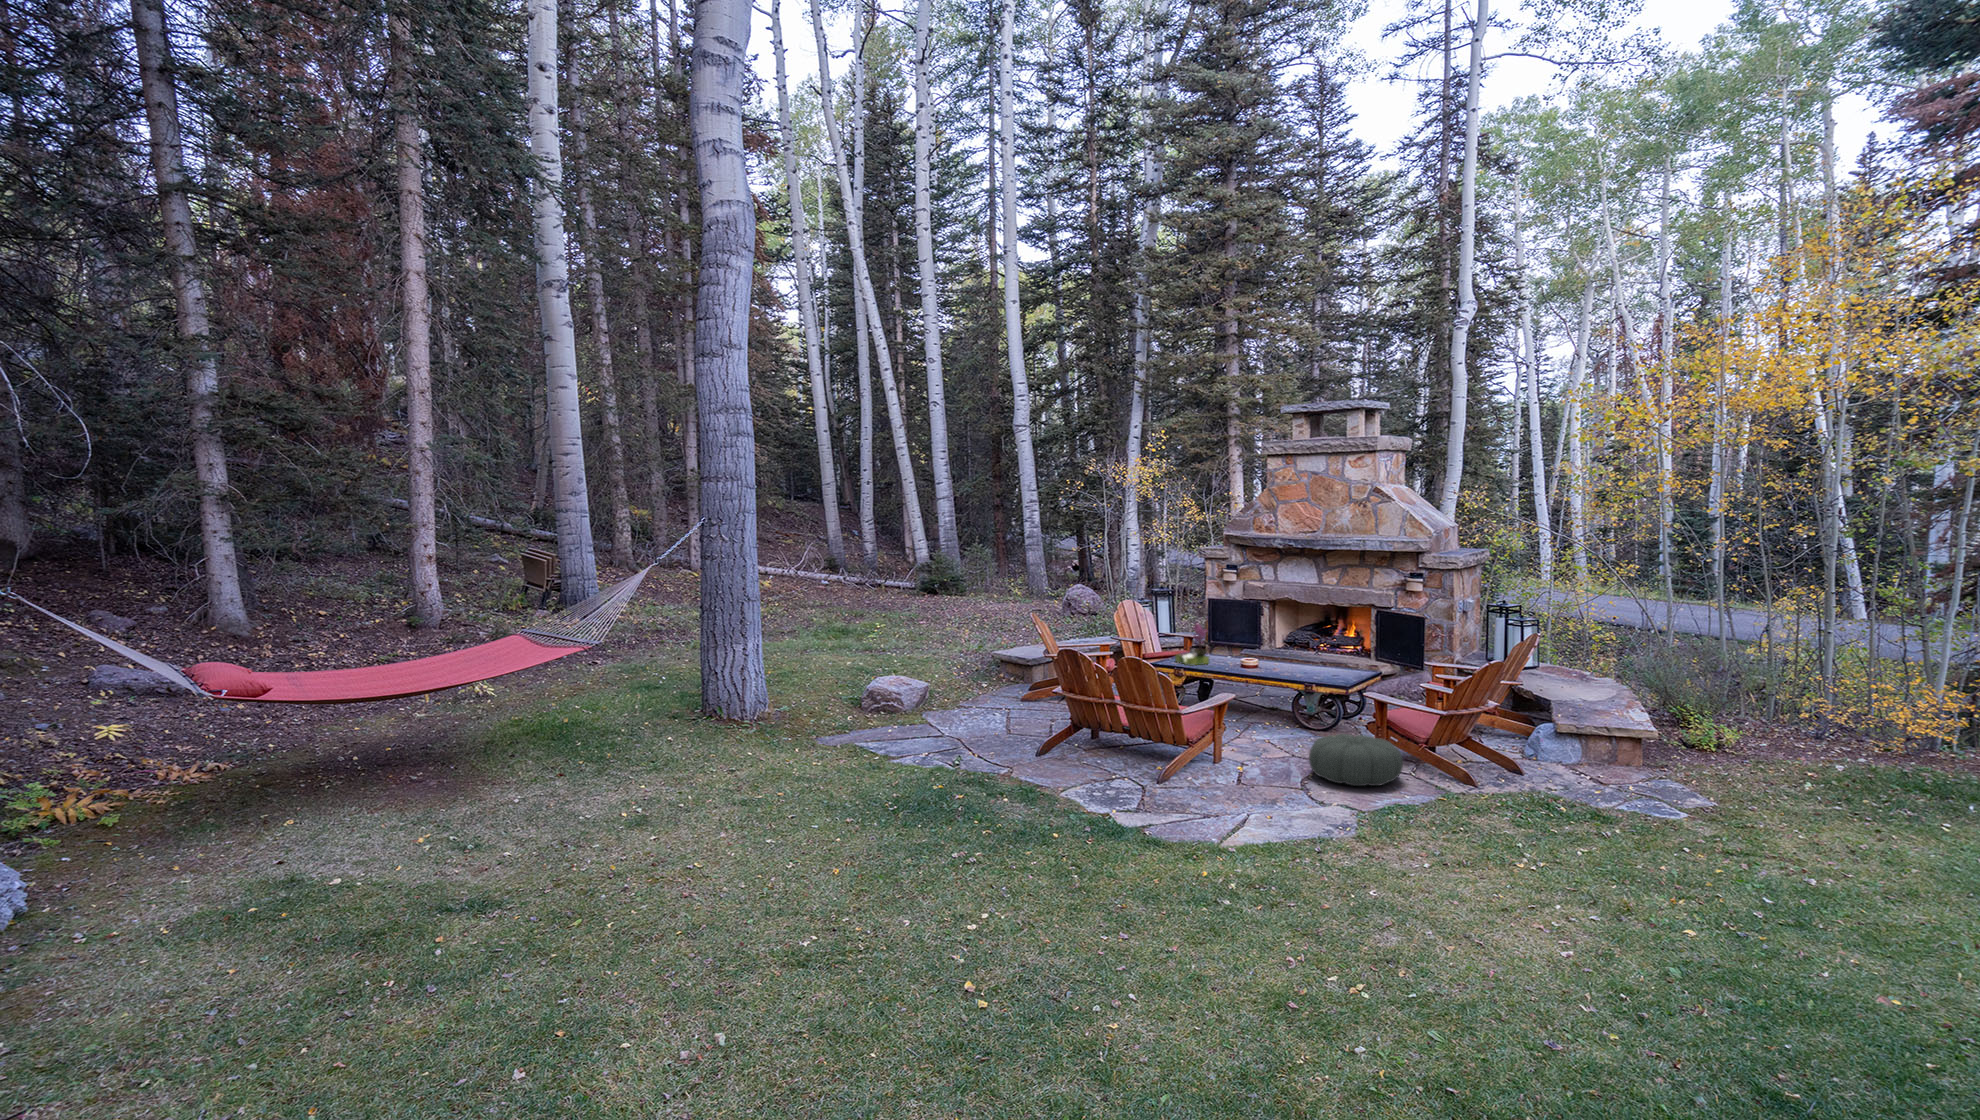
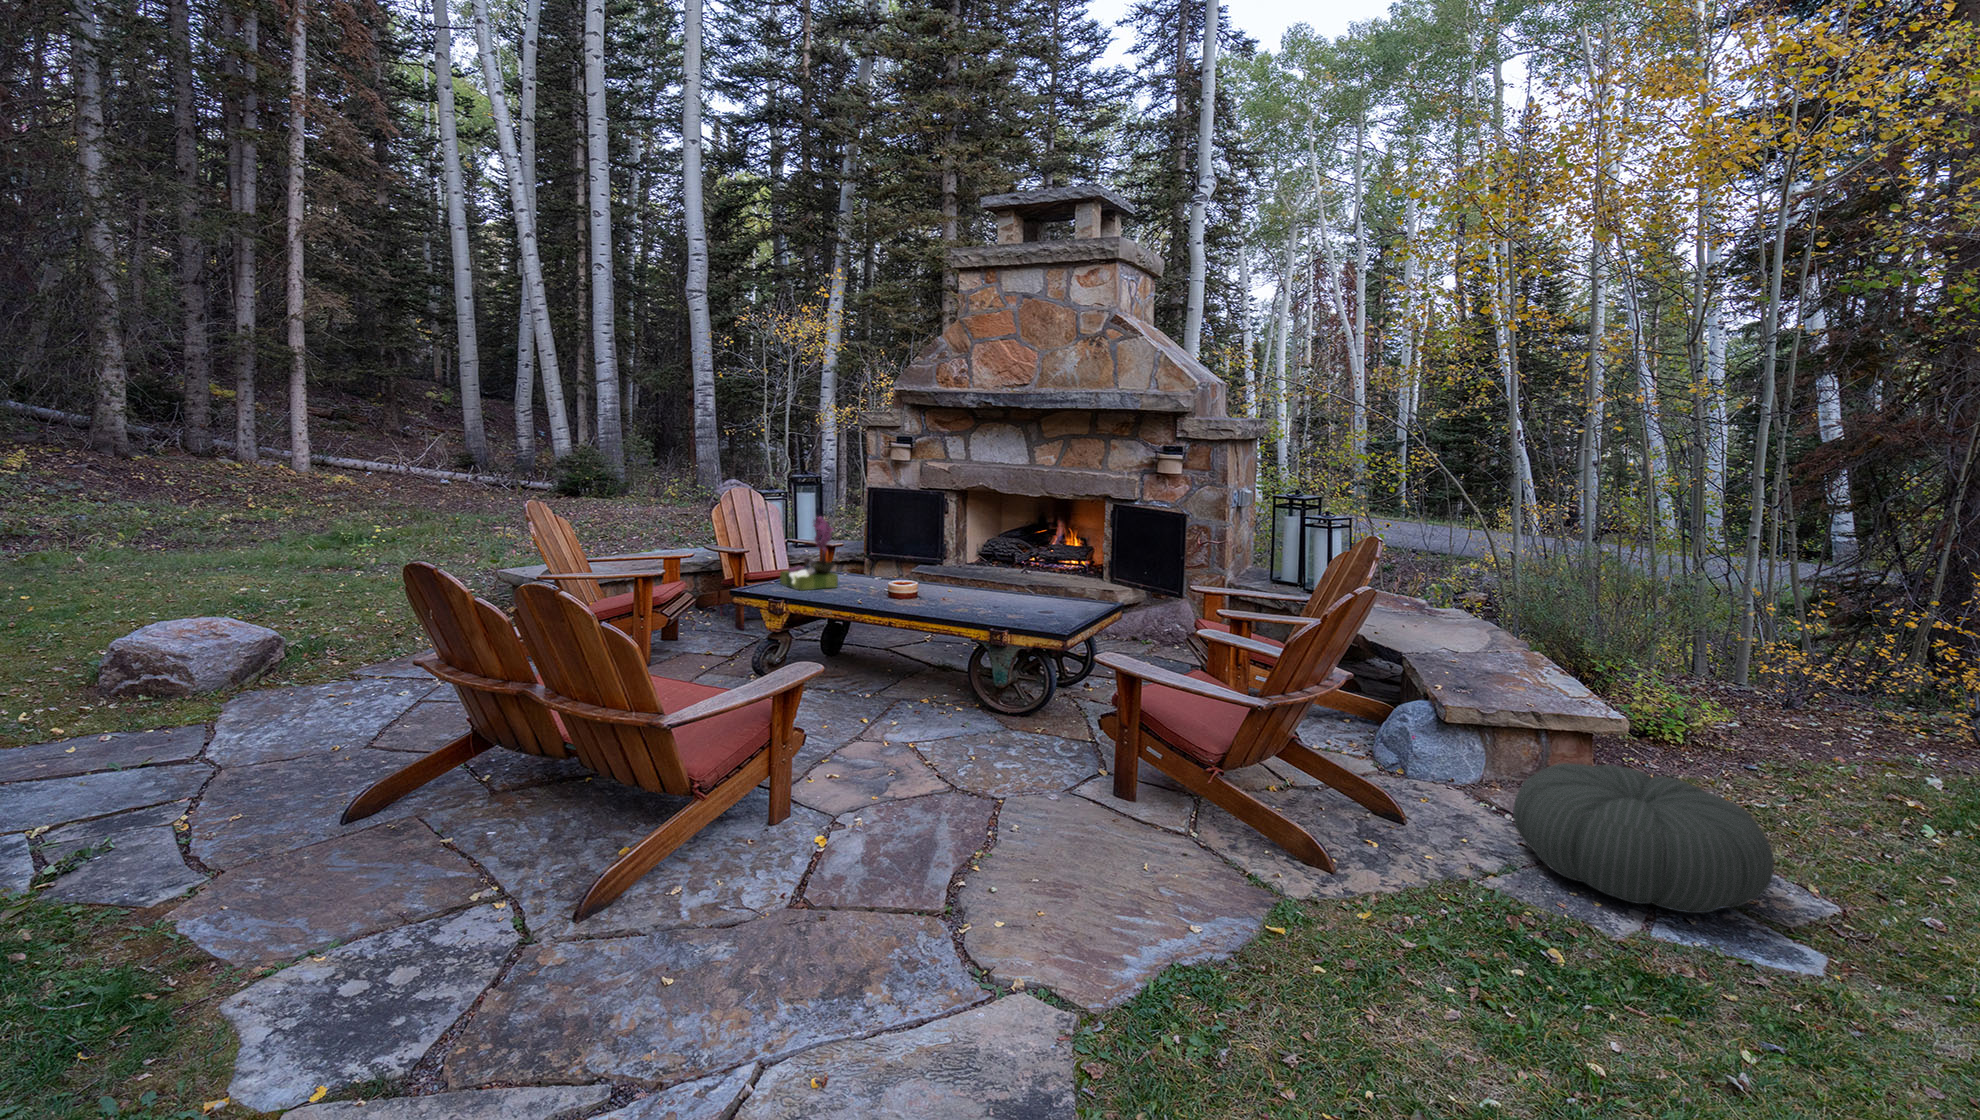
pouf: present [1309,734,1403,786] -> present [1513,763,1774,913]

